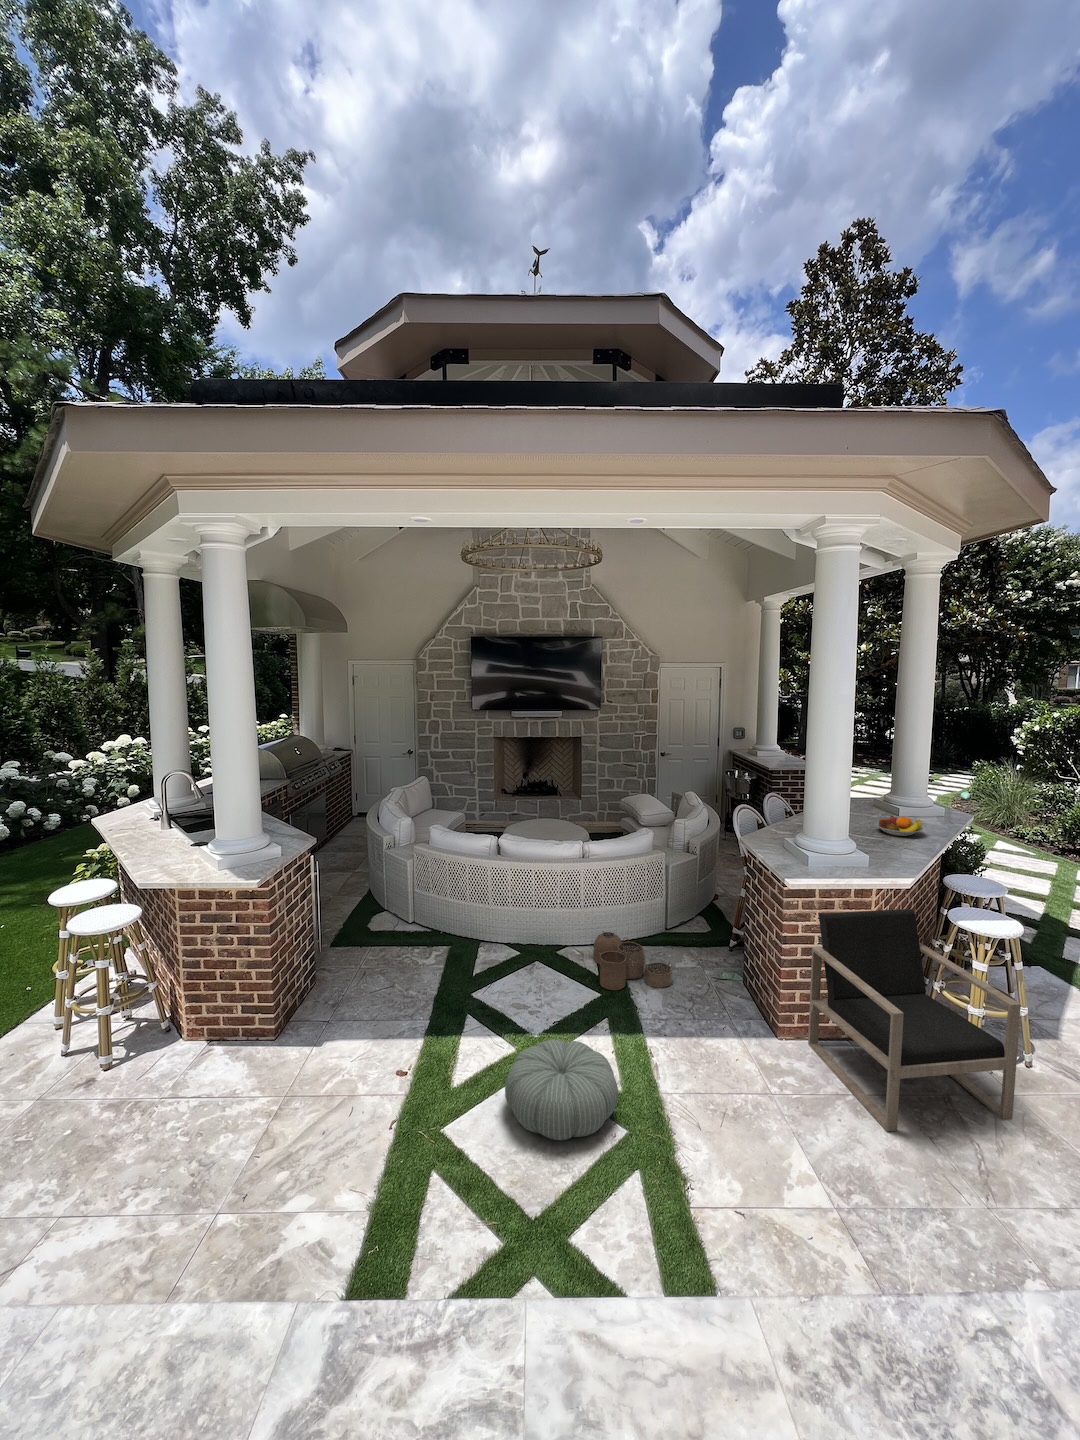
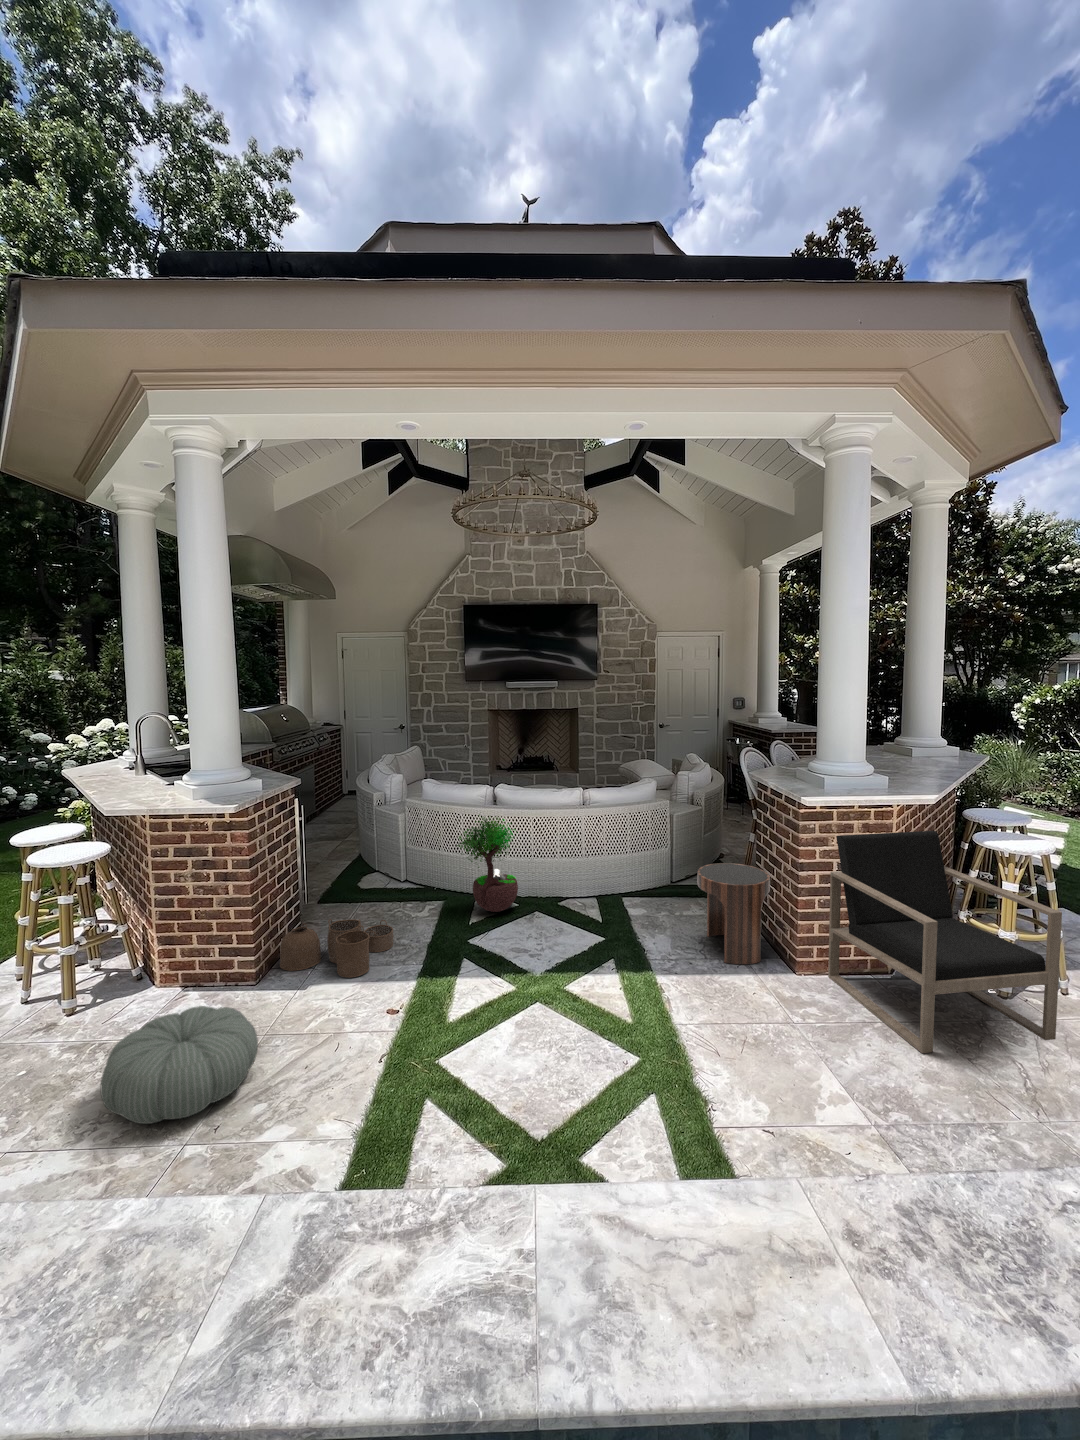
fruit bowl: present [874,816,923,836] -> none [885,753,936,773]
potted tree: none [462,867,520,963] -> present [457,814,518,912]
side table: none [689,927,757,1028] -> present [697,863,770,964]
woven basket: present [593,931,672,990] -> present [280,919,394,978]
pouf: present [505,1040,618,1140] -> present [101,1006,258,1124]

